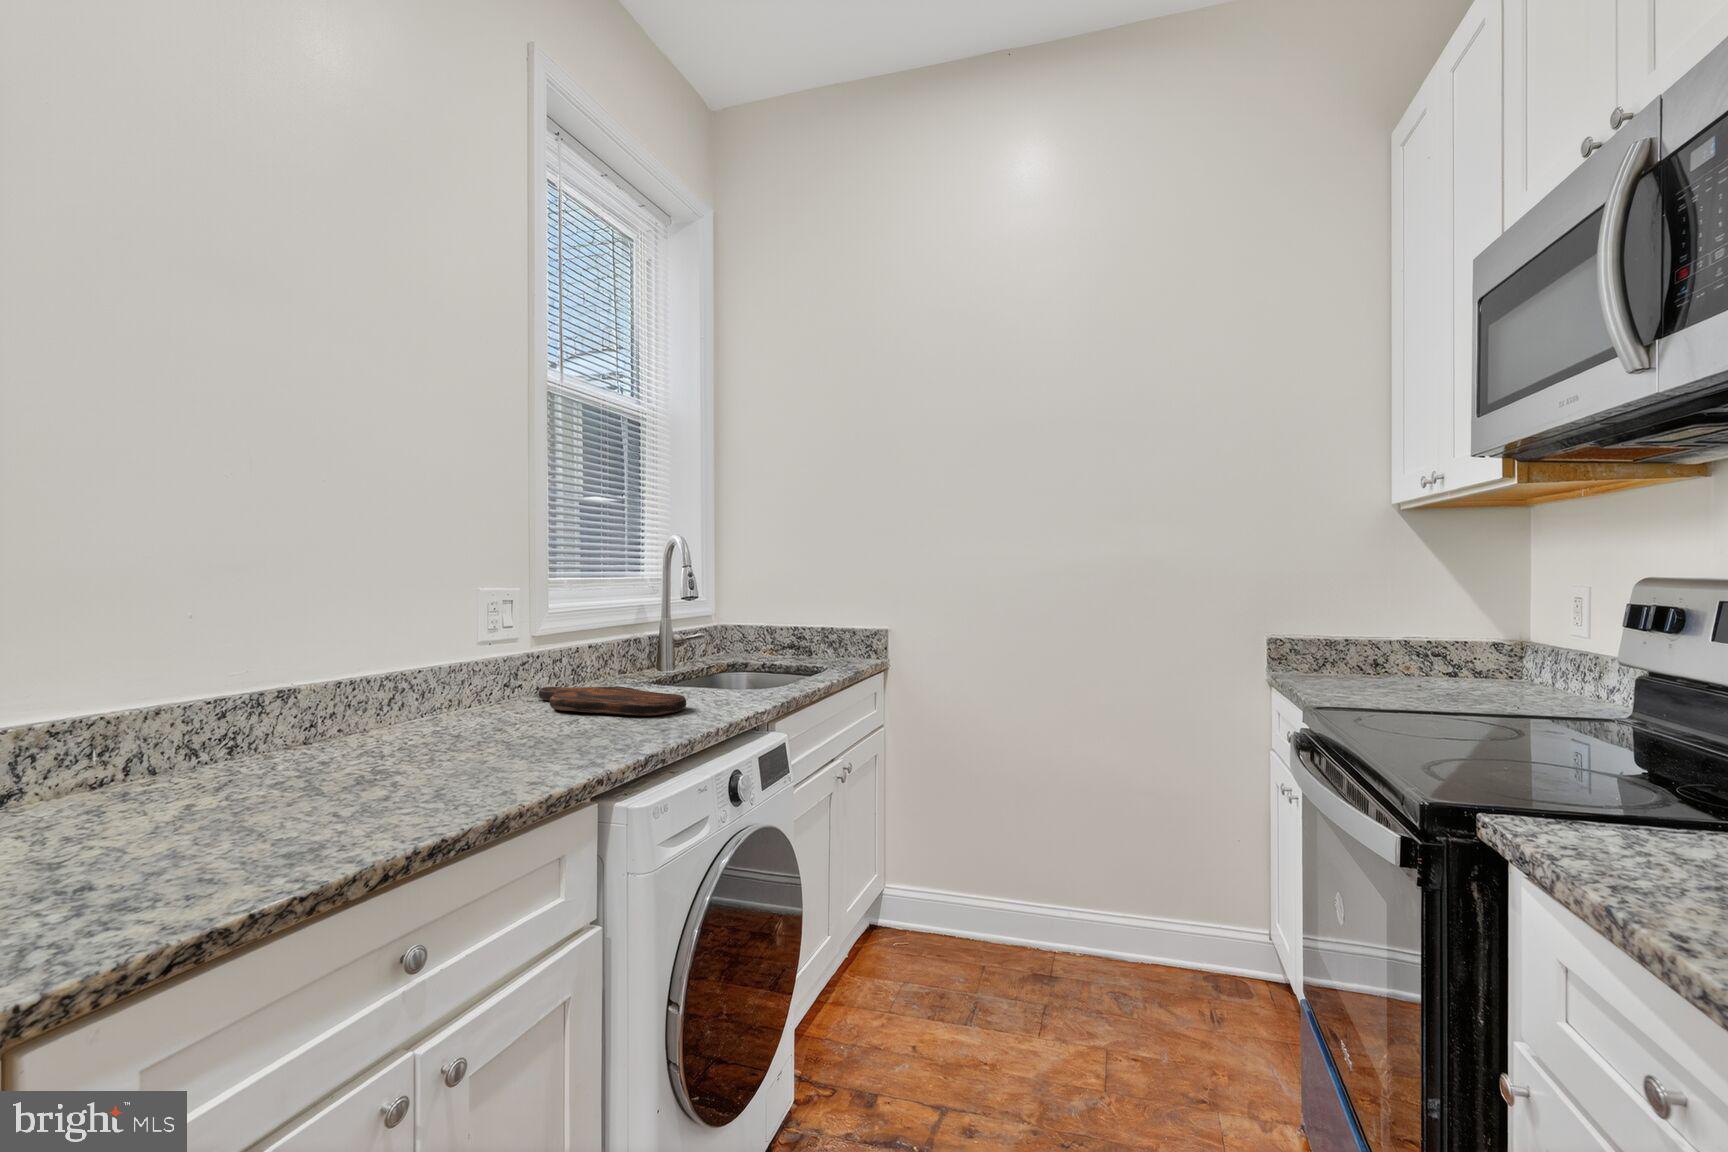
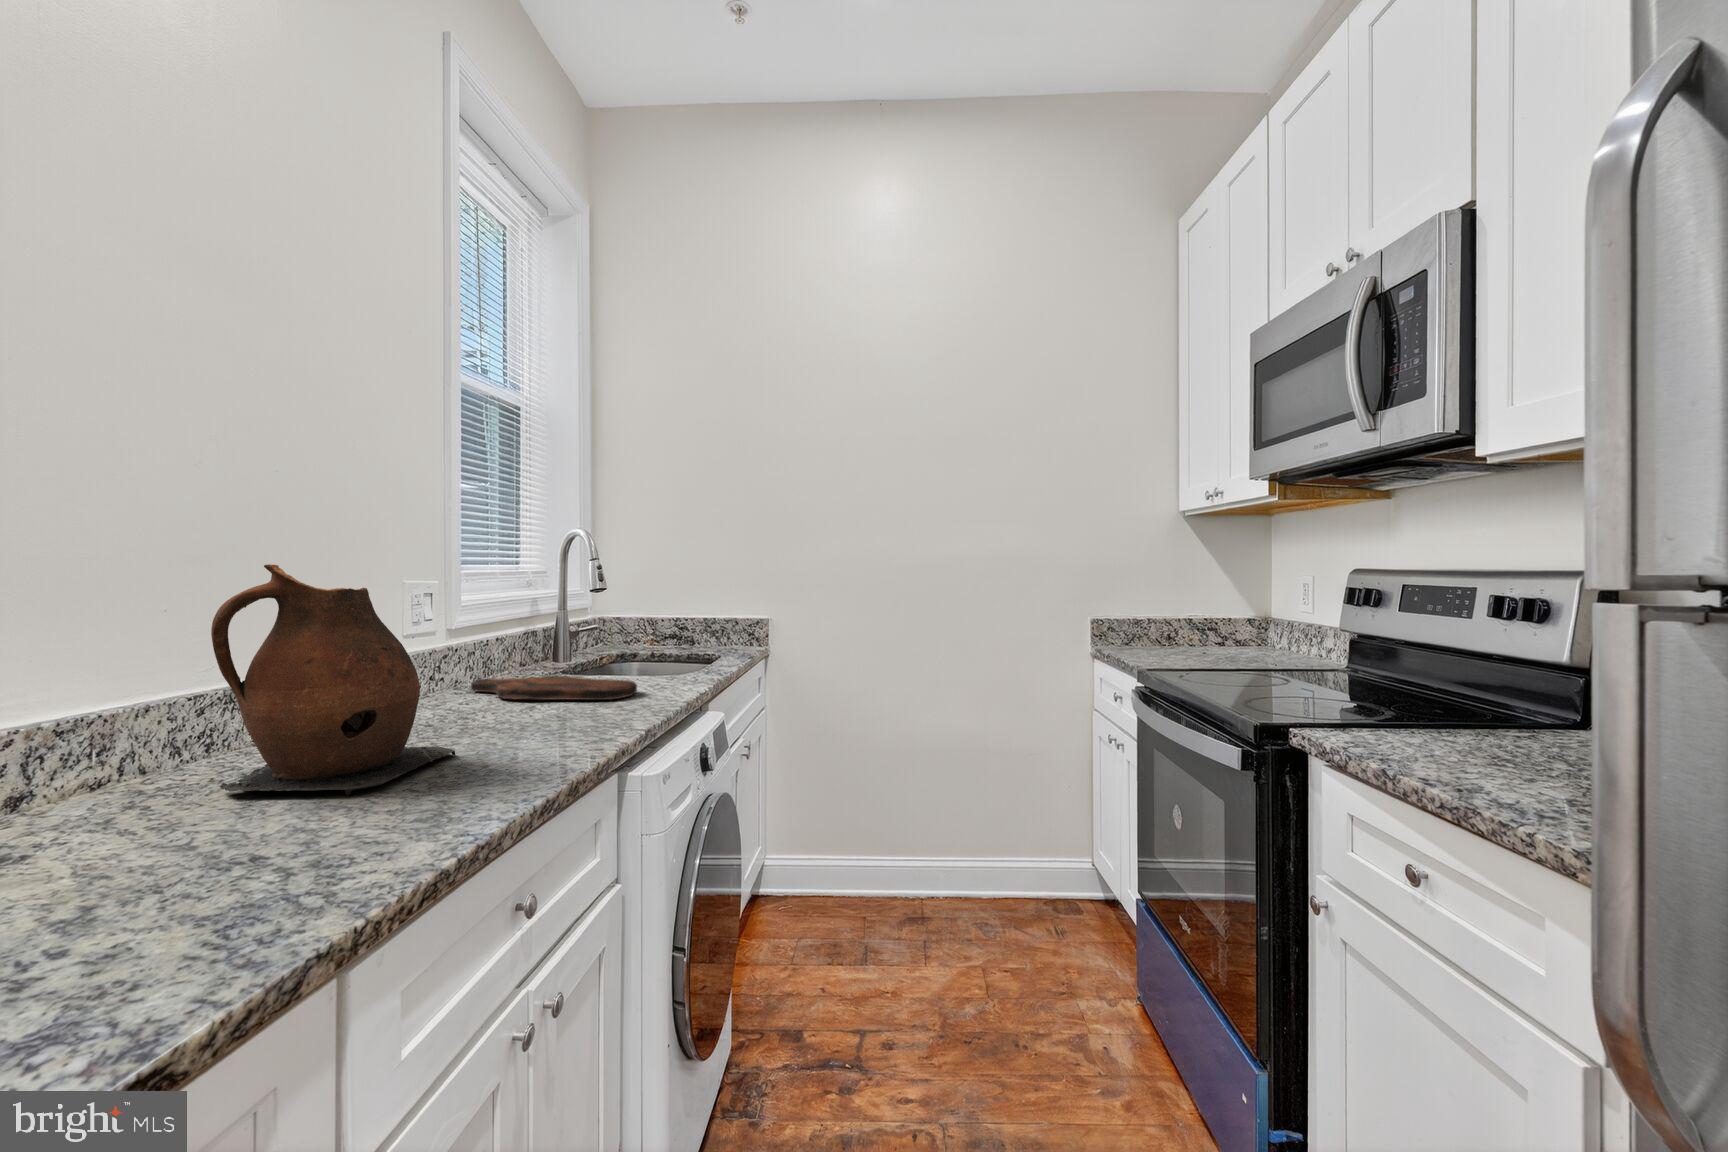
ceramic pitcher: none [169,574,424,816] -> present [211,564,455,795]

